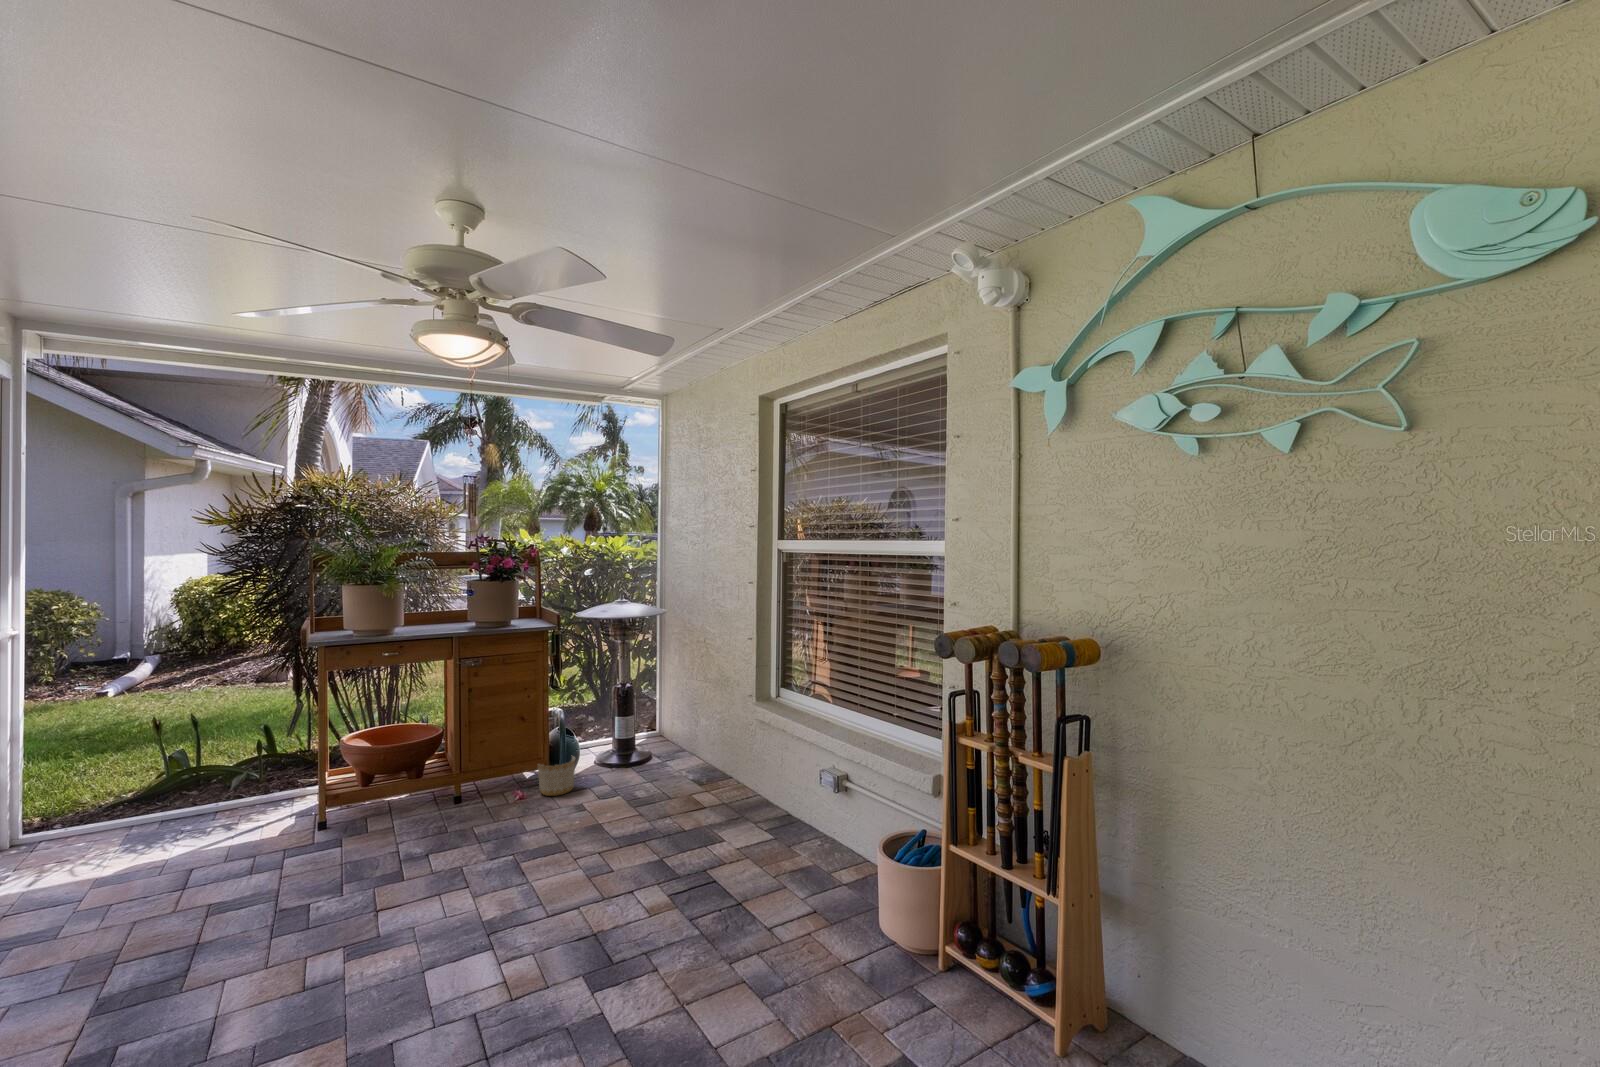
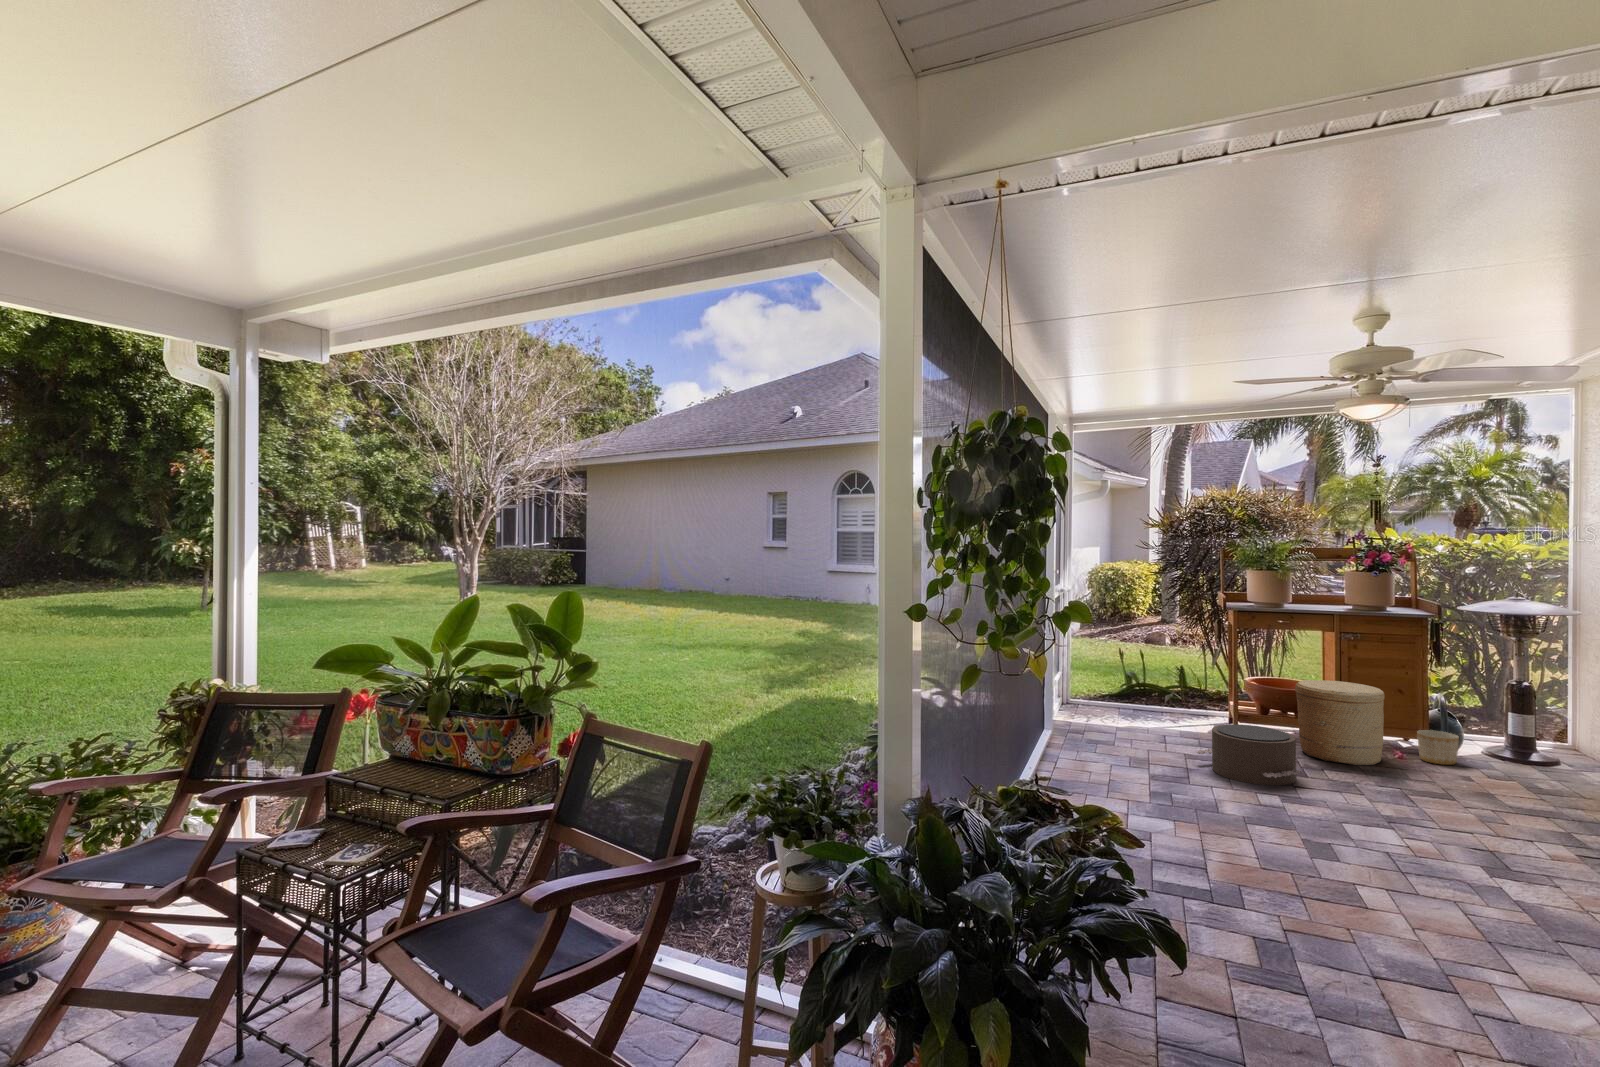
woven basket: none [398,720,503,837] -> present [1295,680,1385,765]
pouf: none [212,825,386,945] -> present [1196,725,1303,785]

